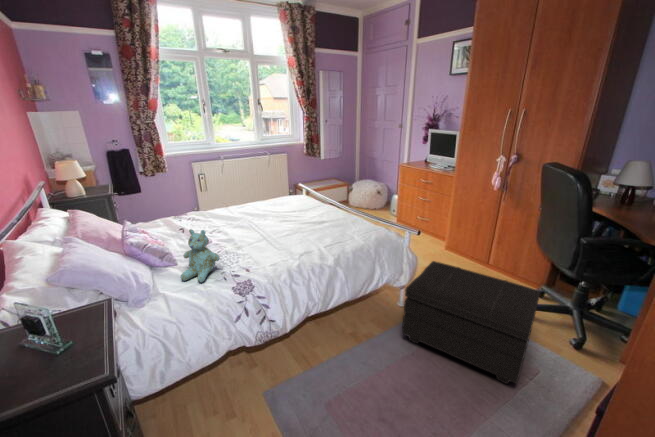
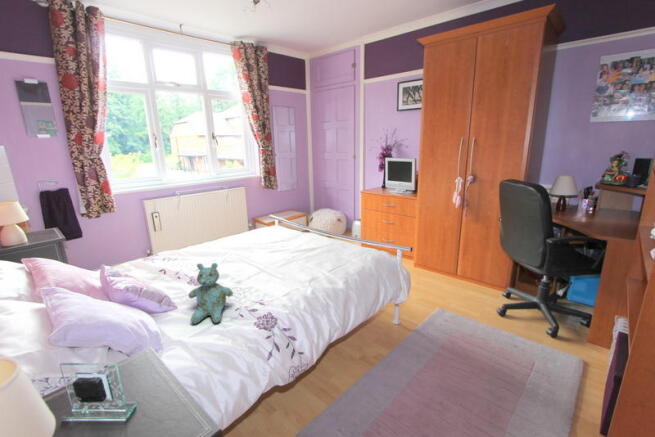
footstool: present [402,261,540,384] -> none [411,274,538,380]

